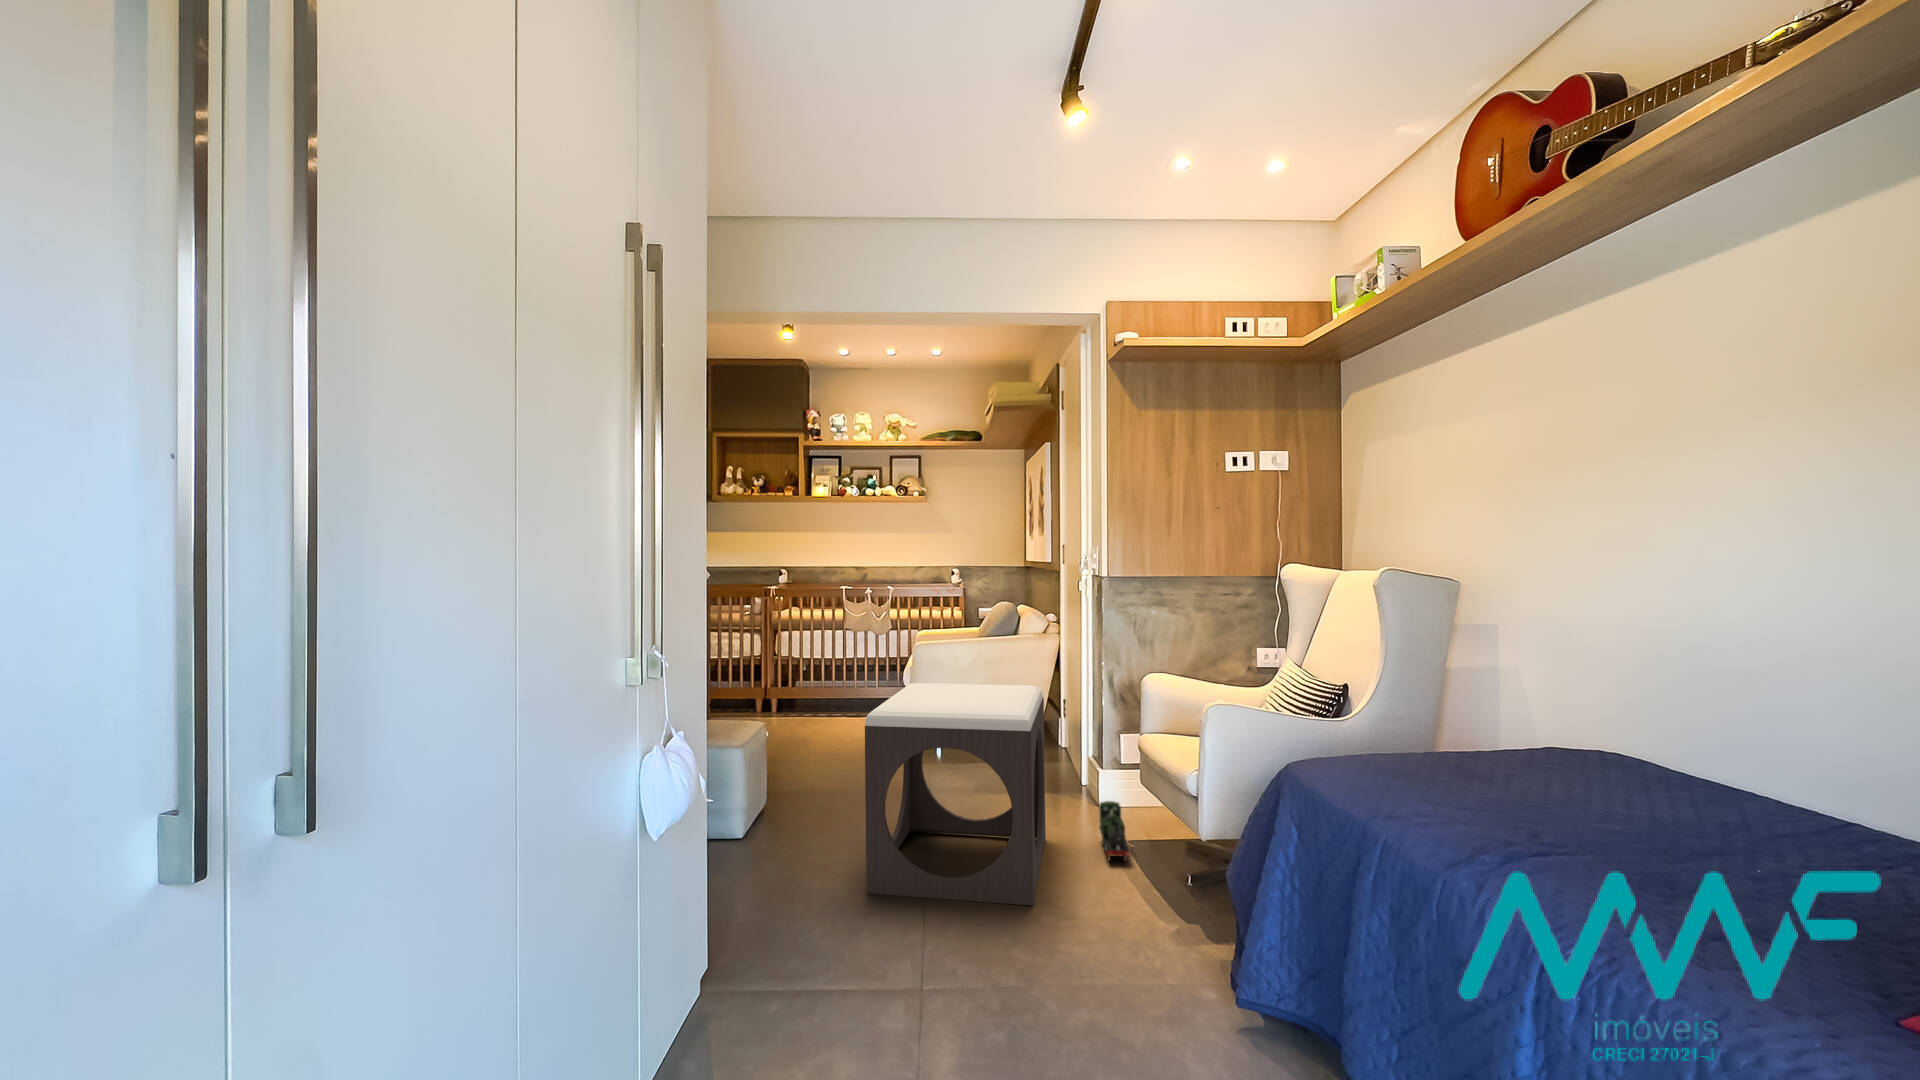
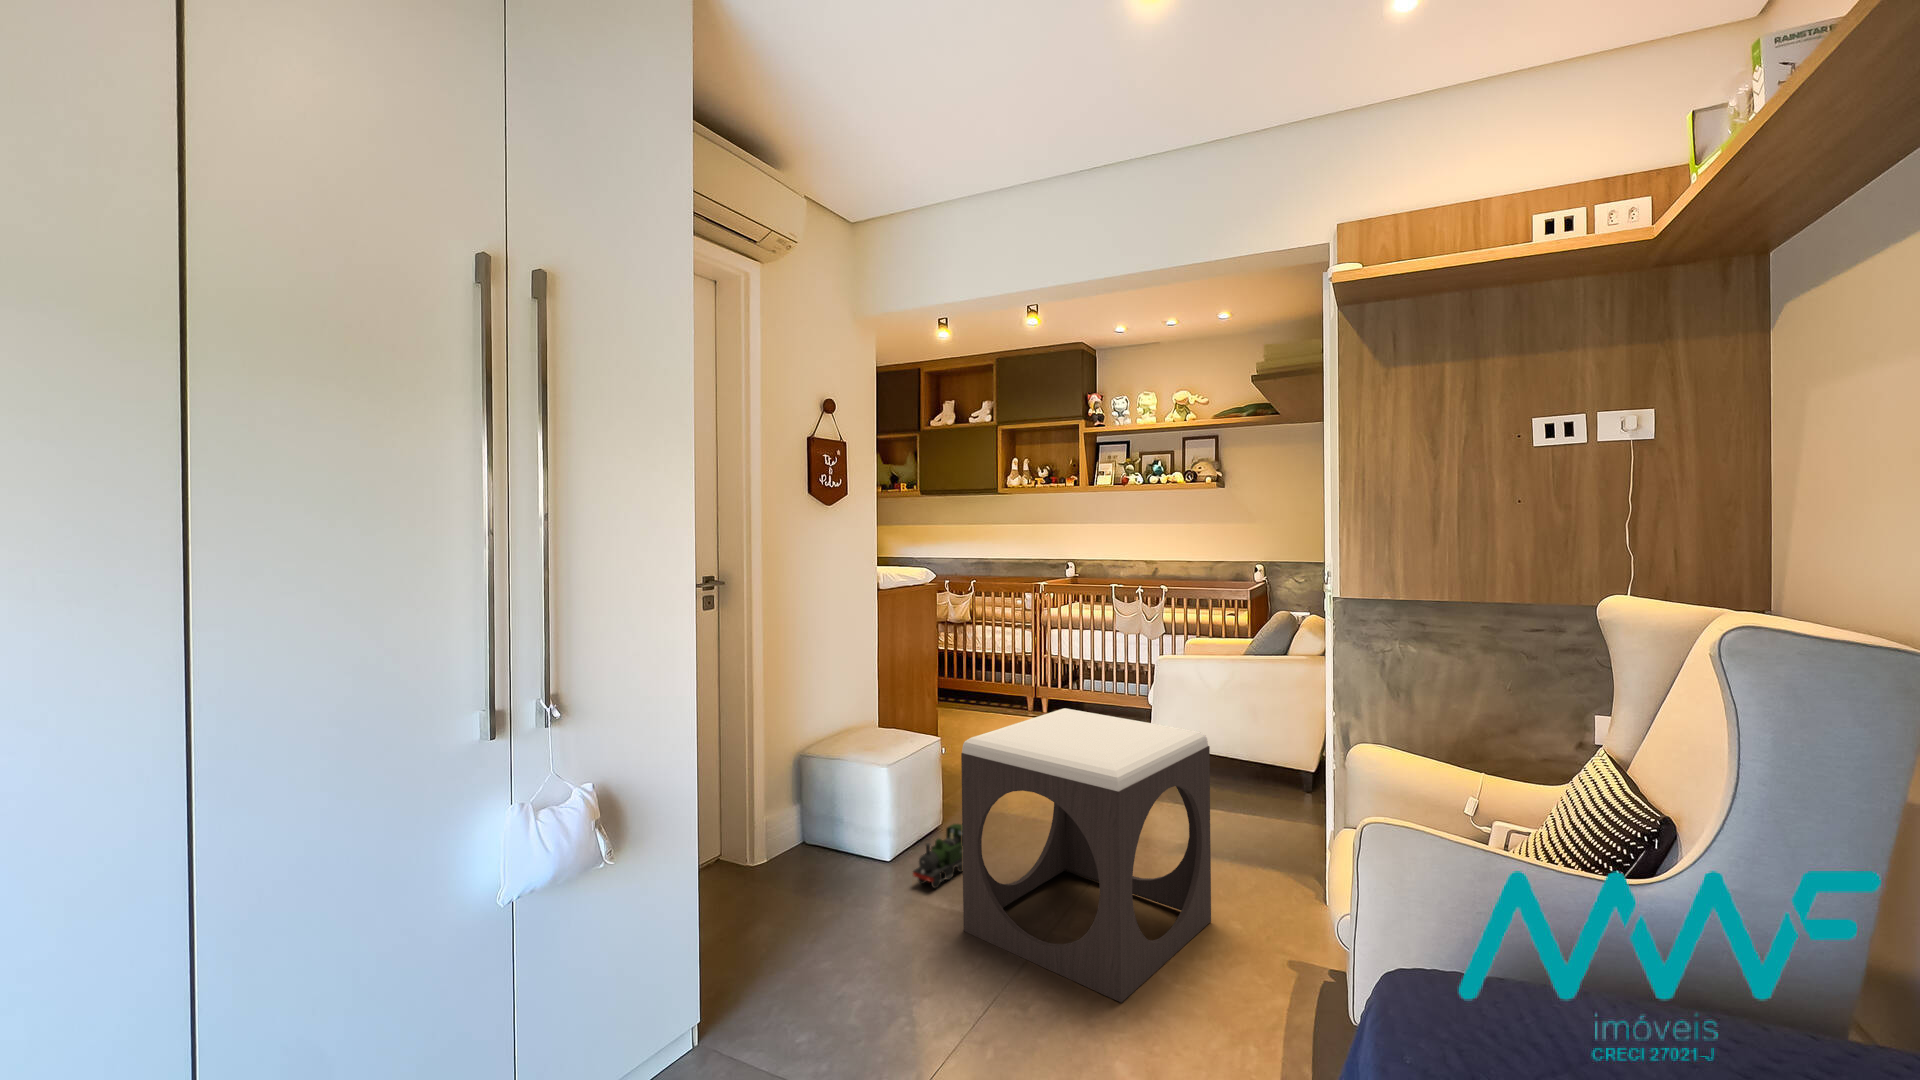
toy train: present [1099,801,1130,861] -> present [913,824,963,888]

